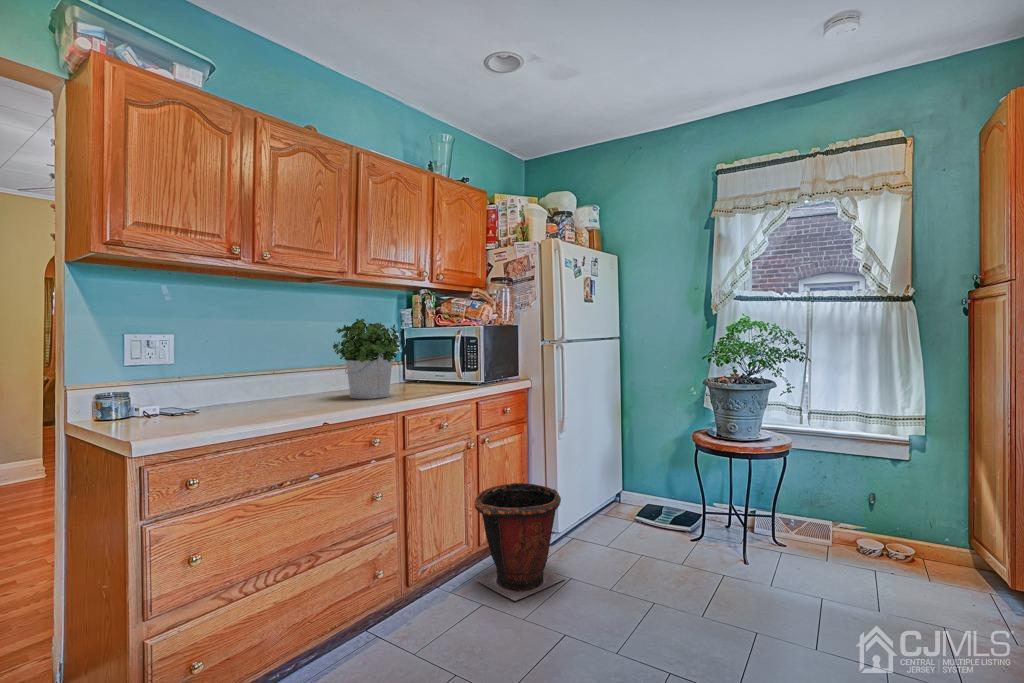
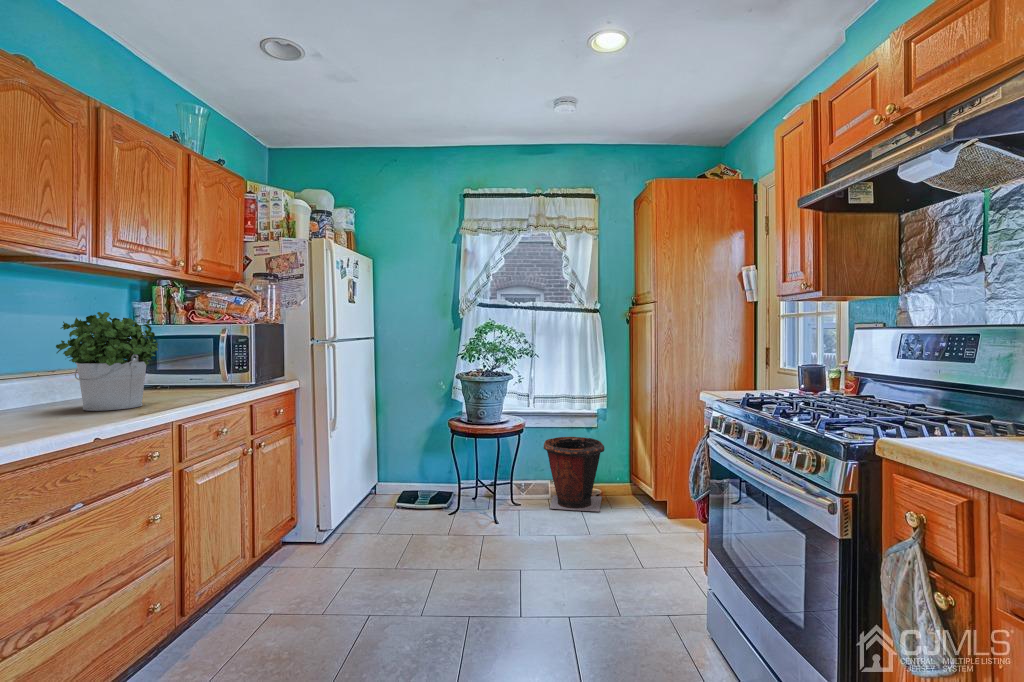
waste bin: present [474,483,566,601] -> present [544,437,604,512]

